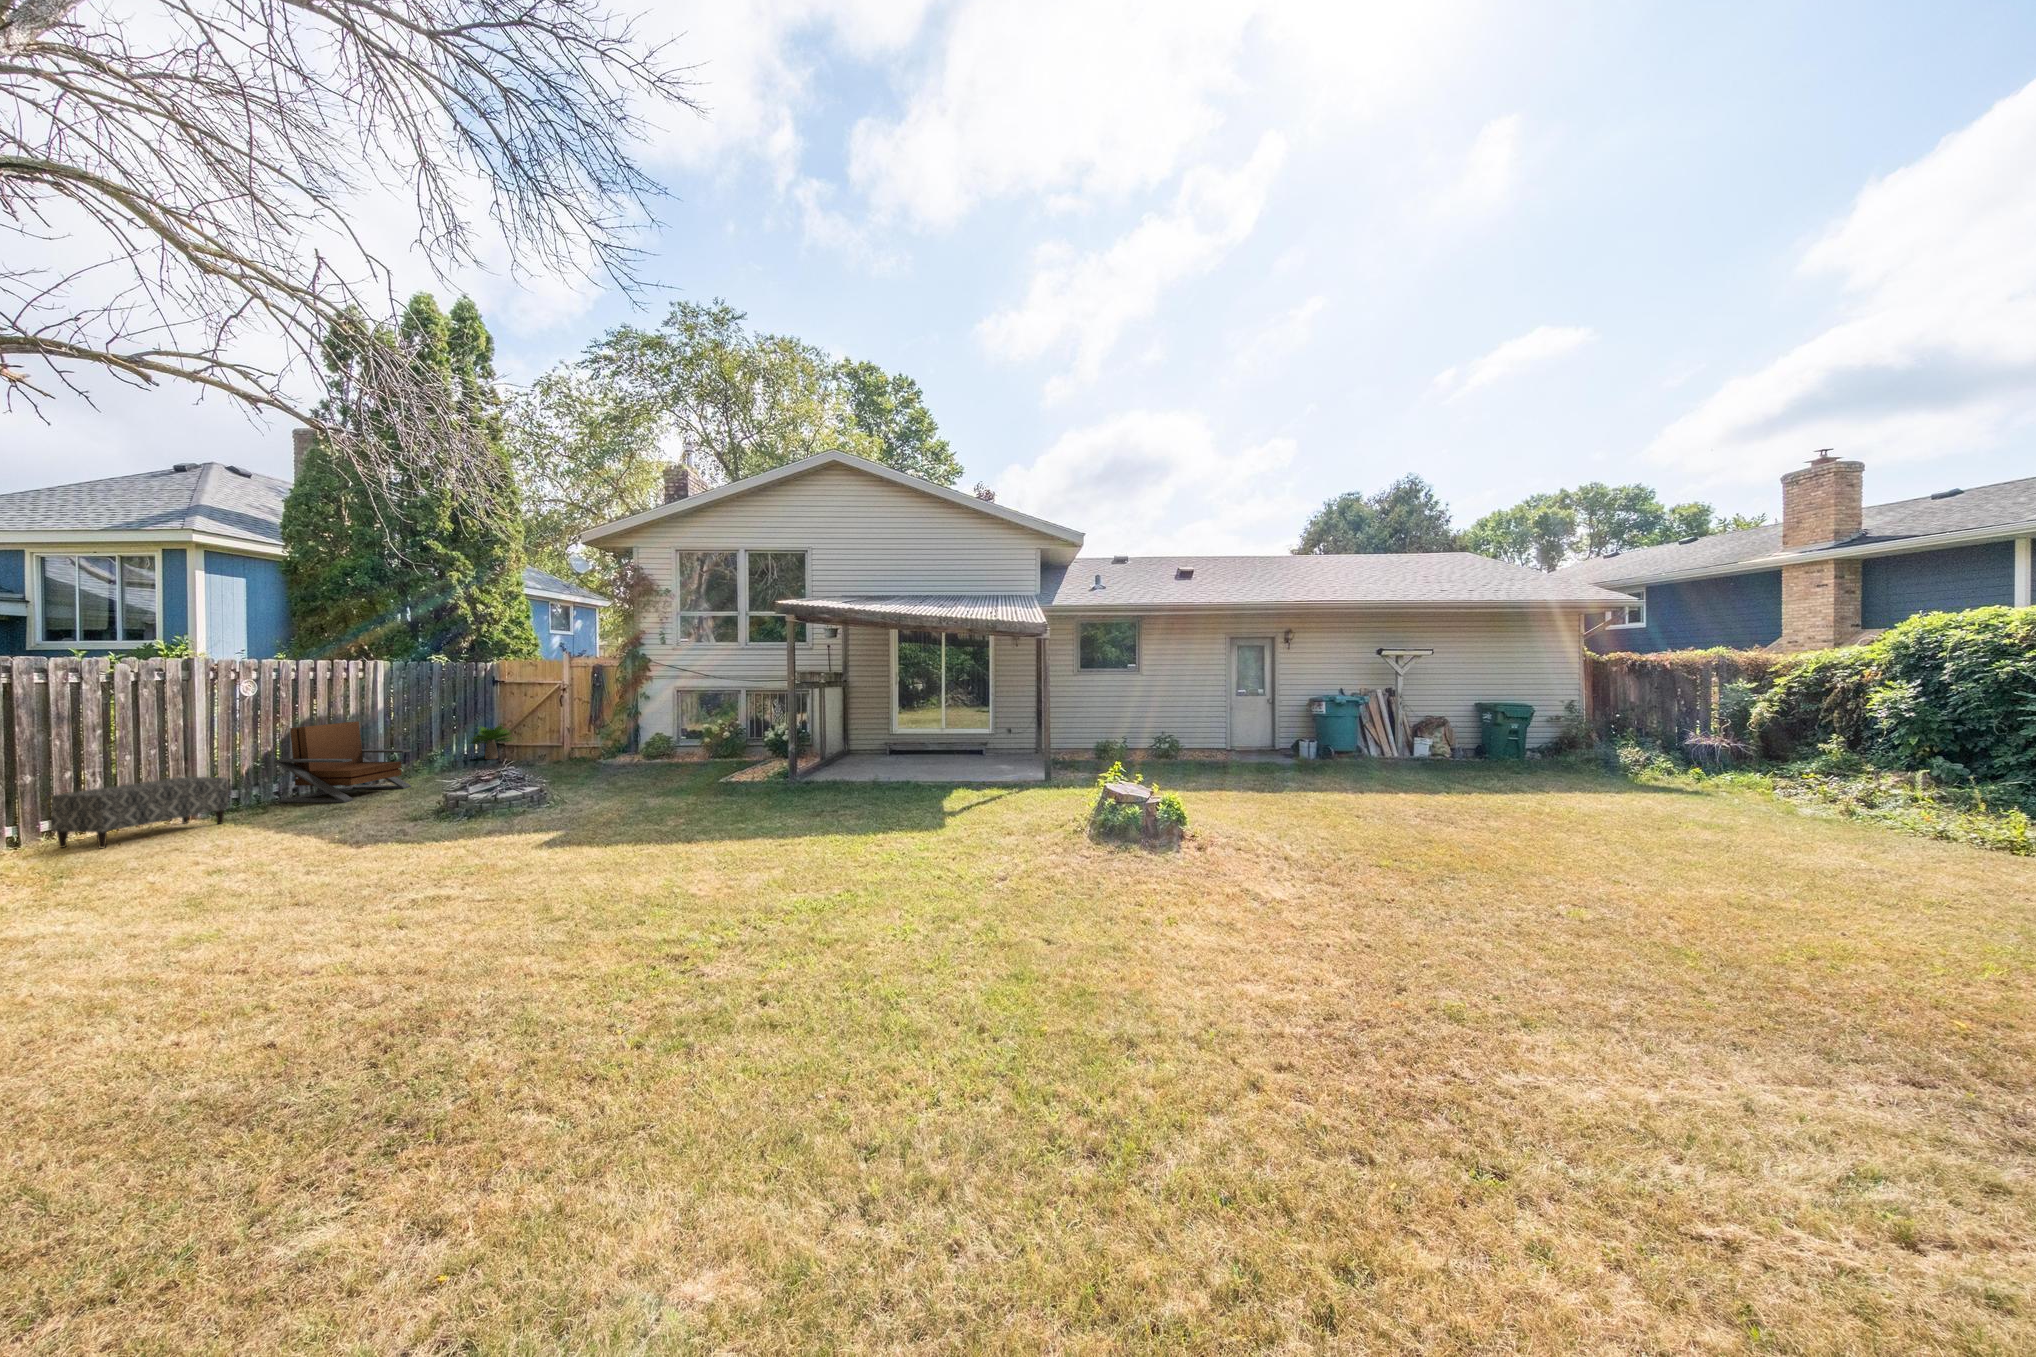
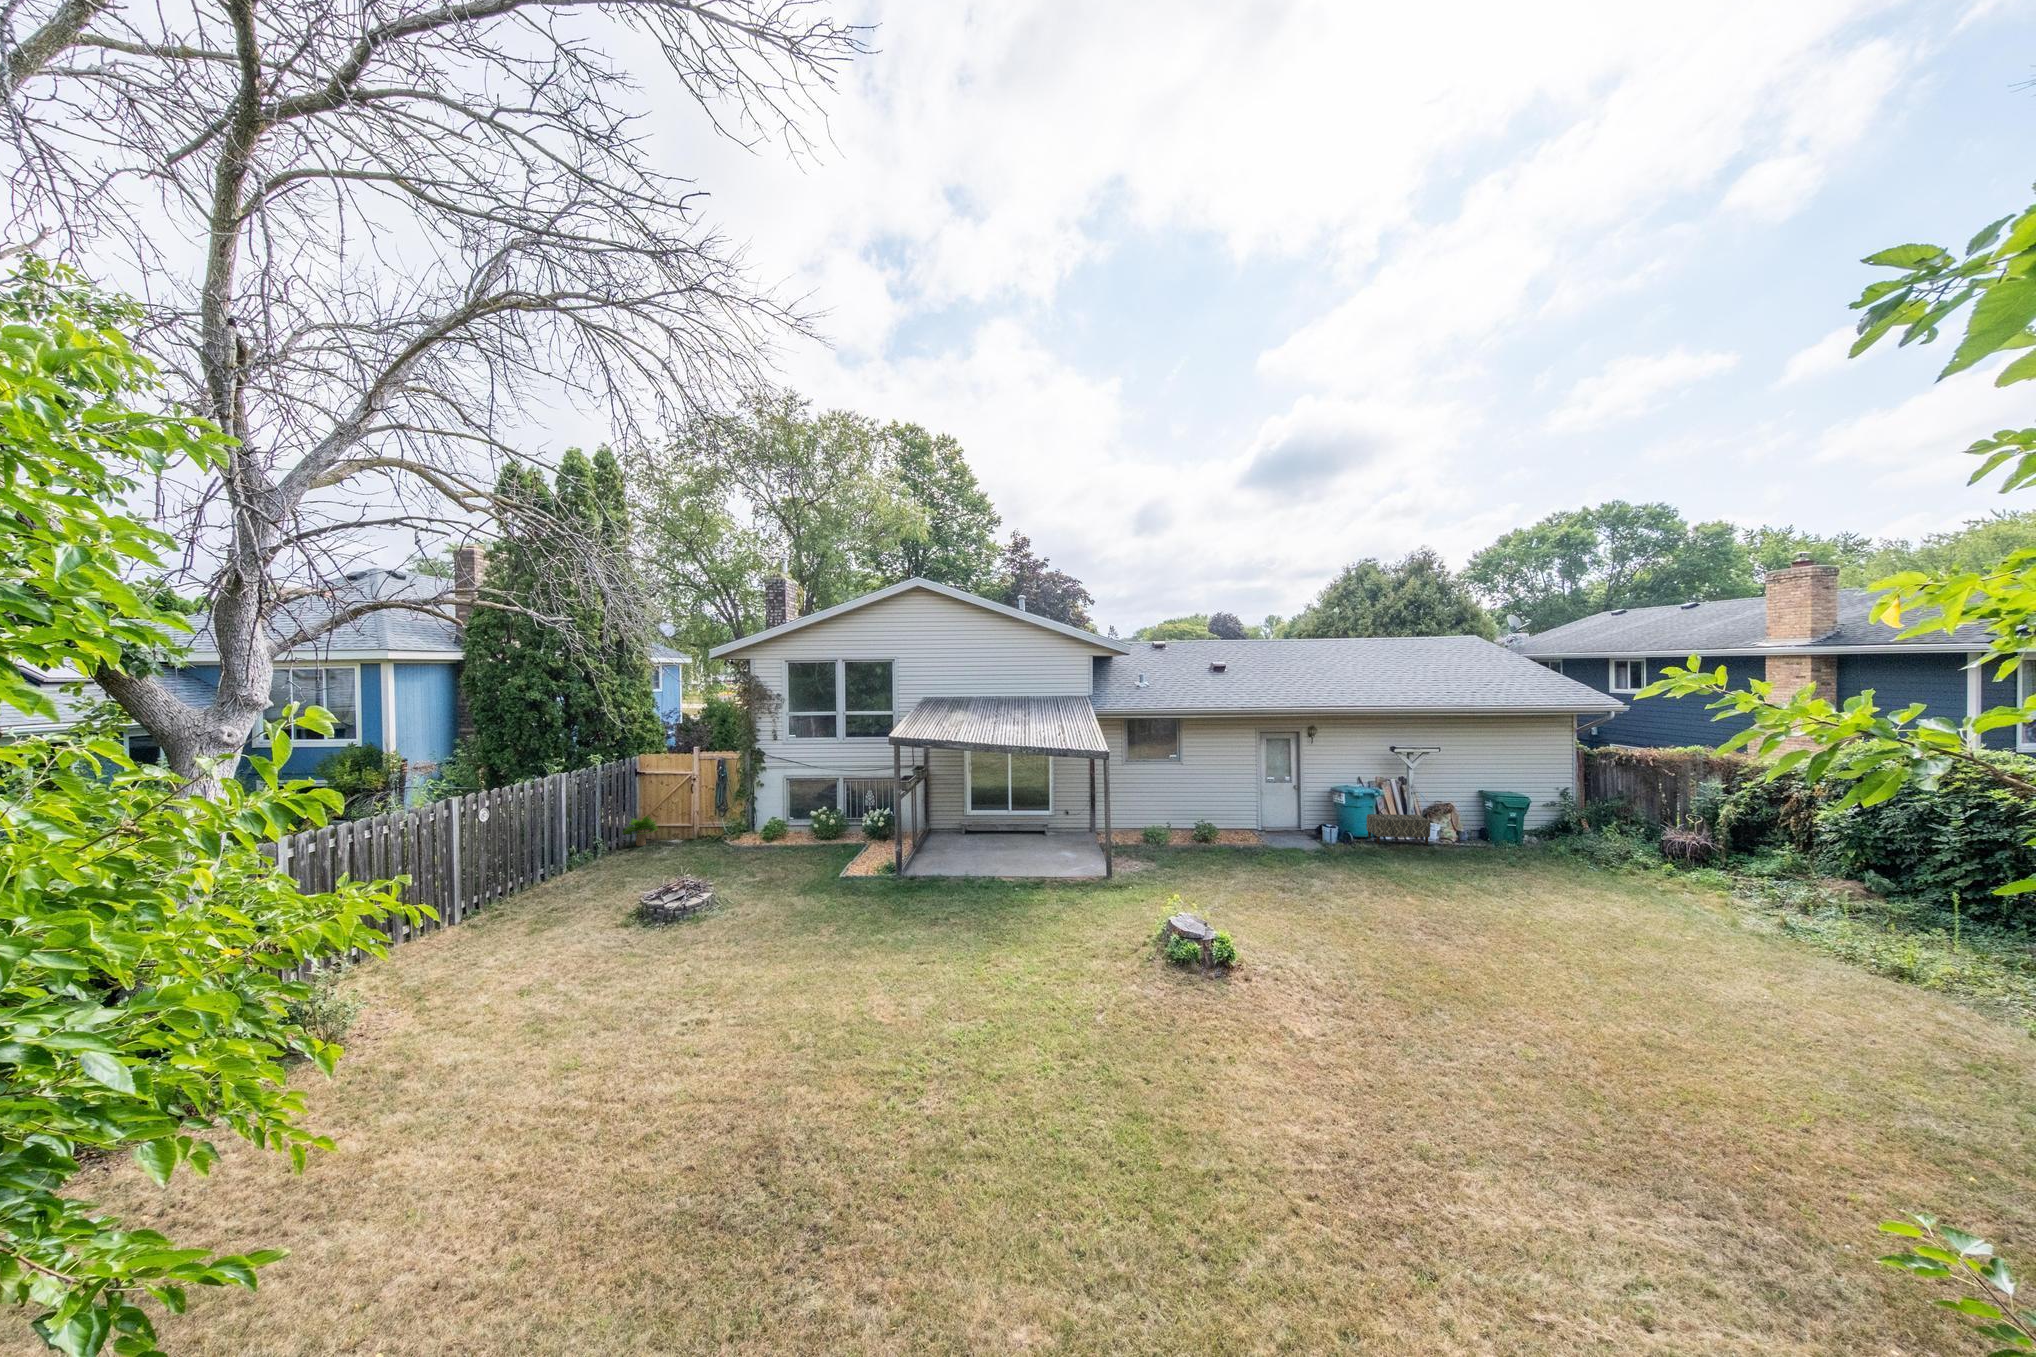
lounge chair: present [275,721,411,802] -> none [511,836,602,909]
bench: present [50,777,229,848] -> present [1367,814,1431,844]

